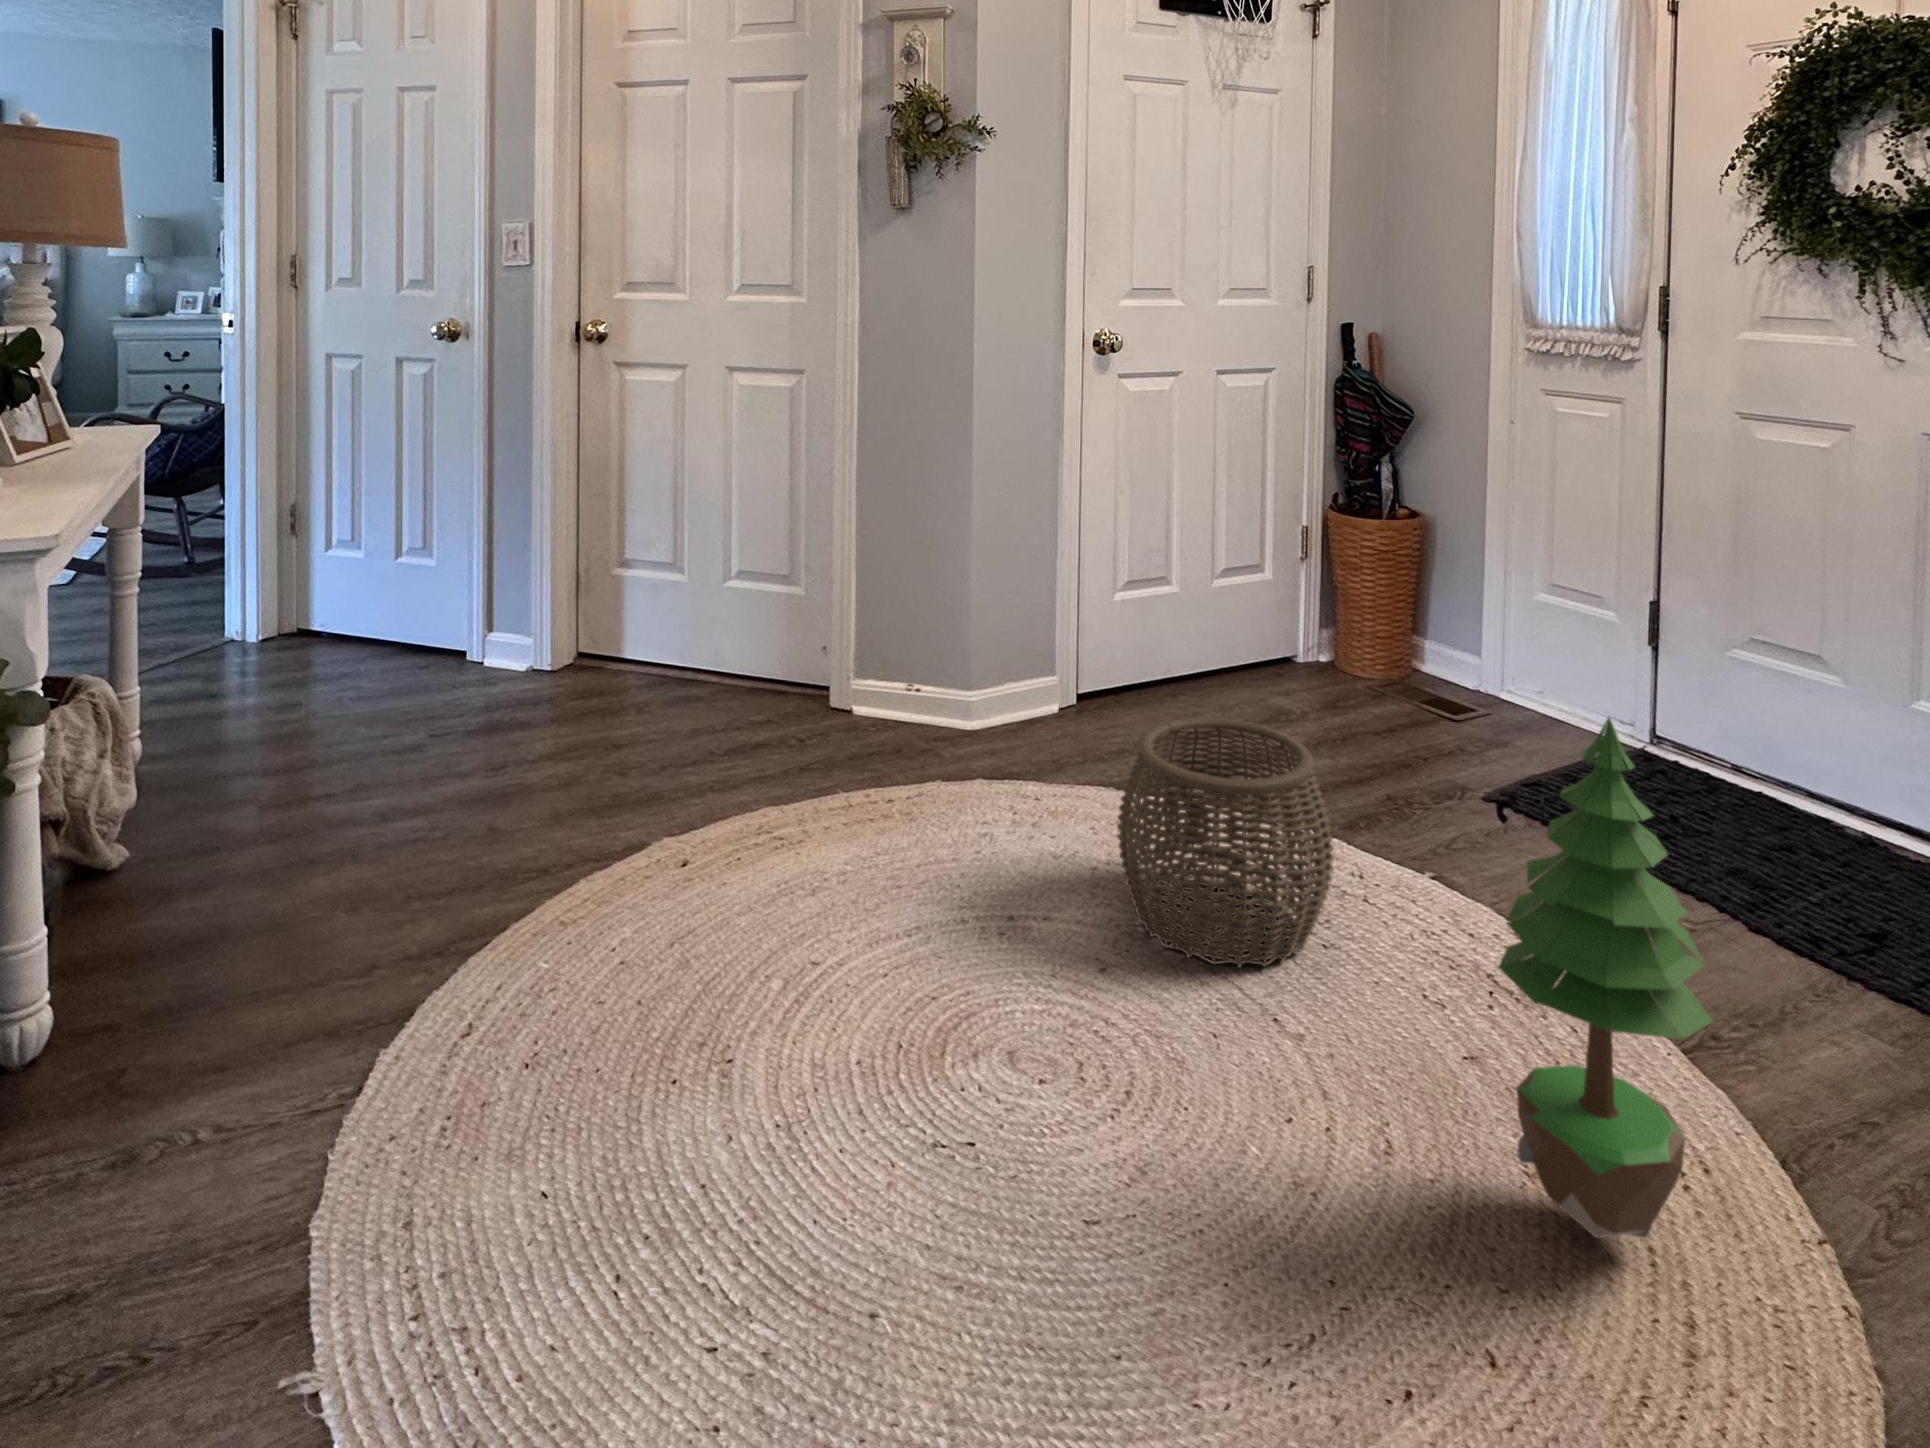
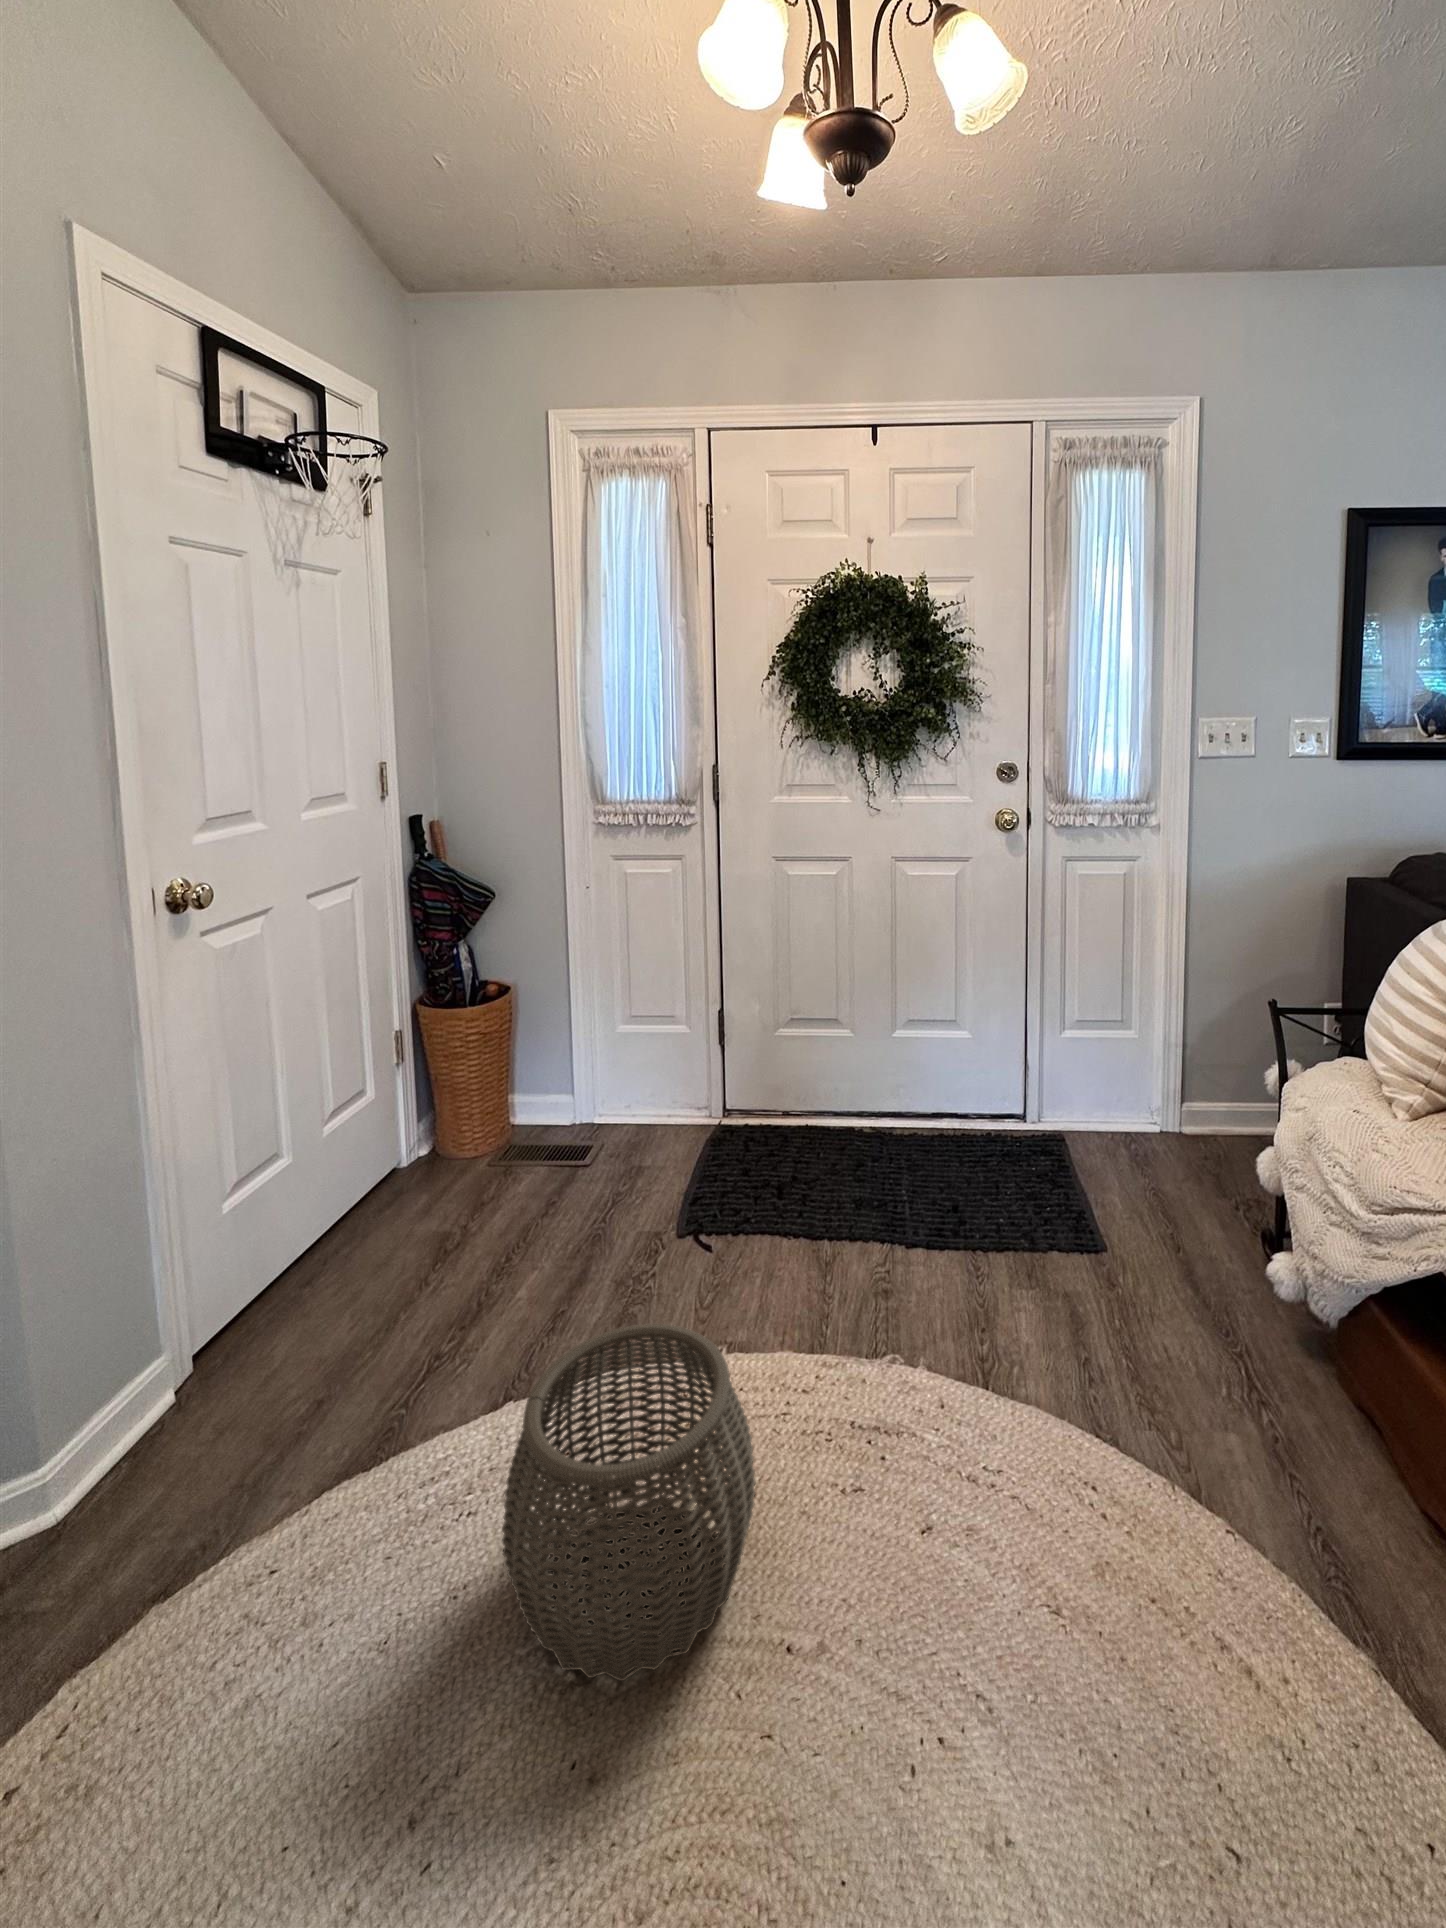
potted tree: present [1498,717,1712,1238] -> none [1060,1221,1228,1655]

